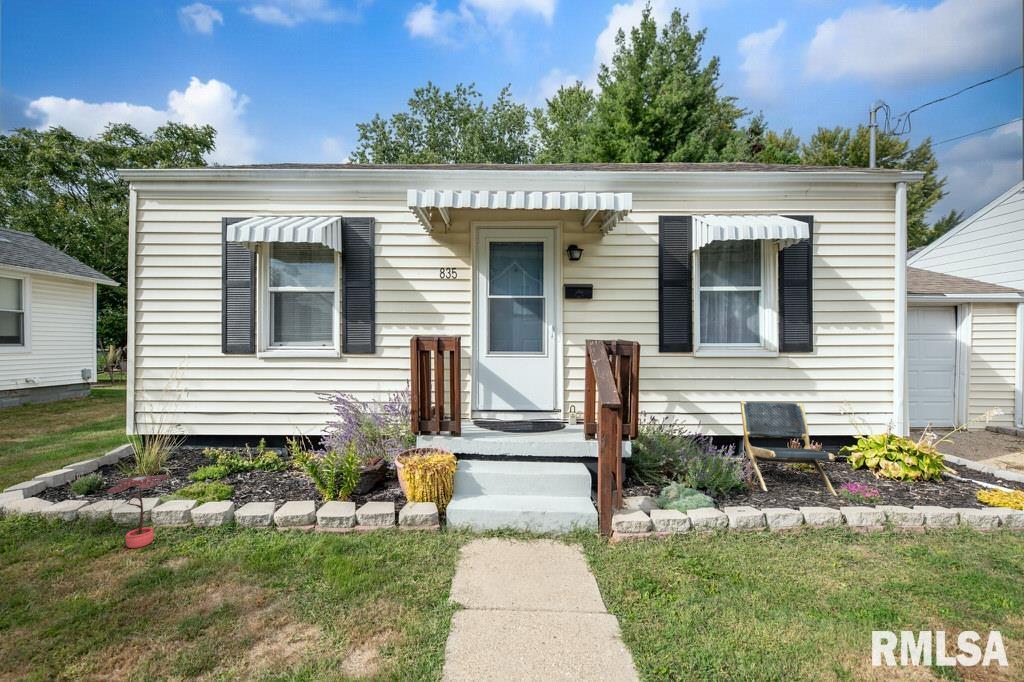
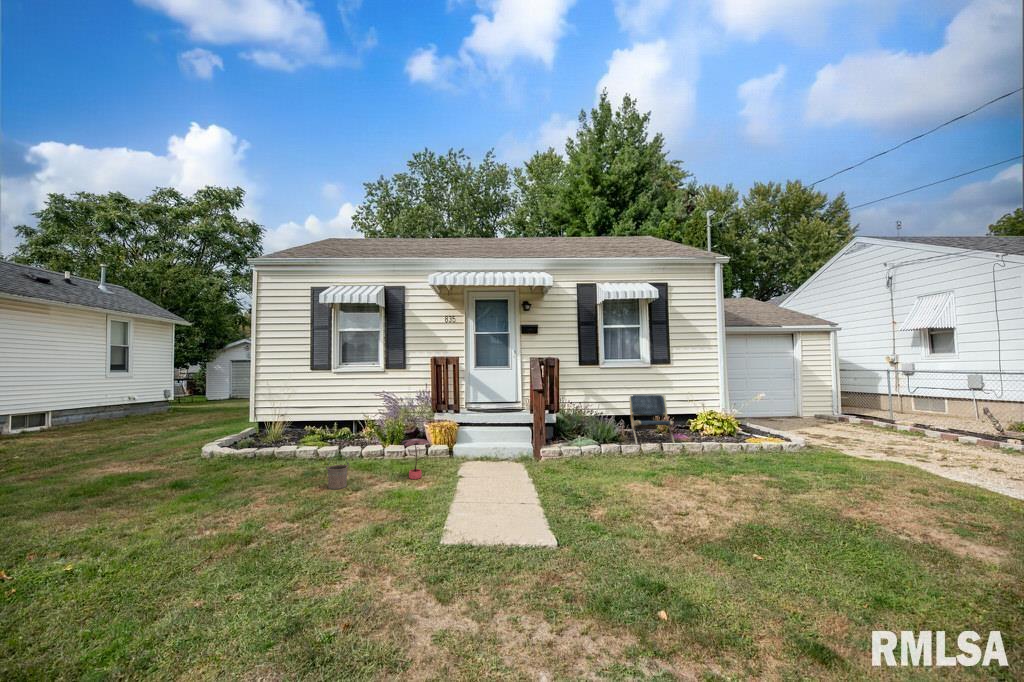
potted plant: present [107,475,170,548] -> present [402,439,429,479]
bucket: none [132,564,199,654] -> present [326,463,349,489]

